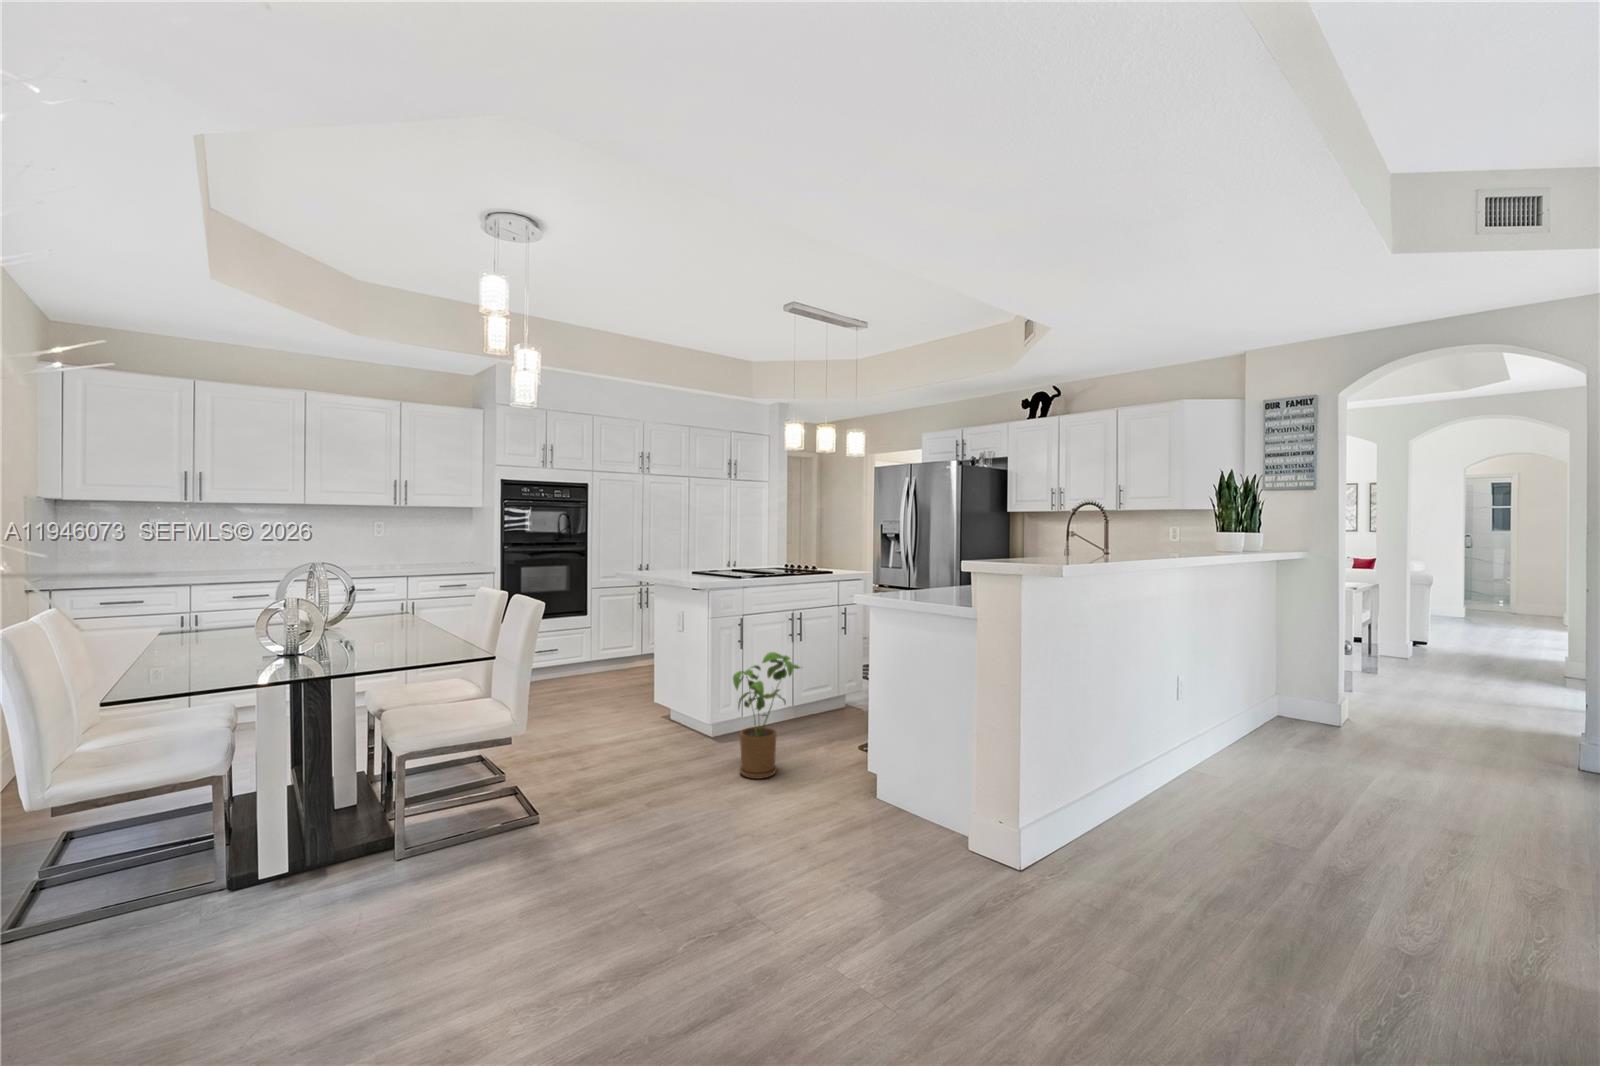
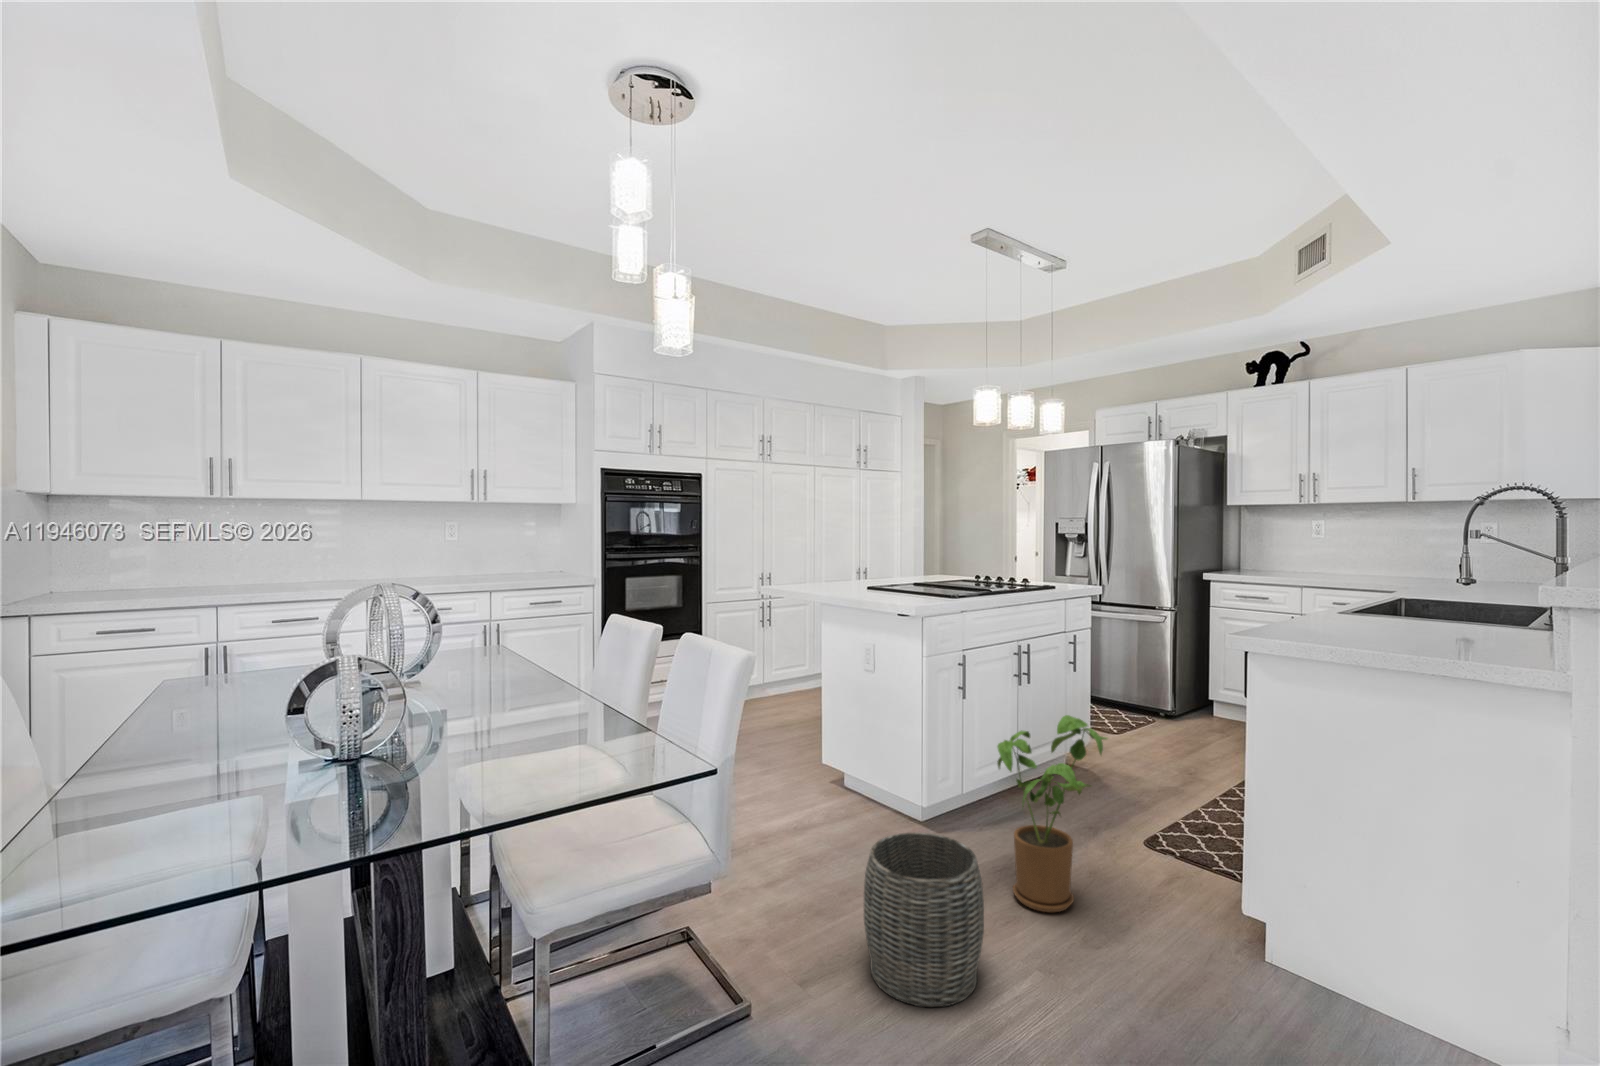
woven basket: none [616,723,691,817] -> present [864,833,984,1007]

